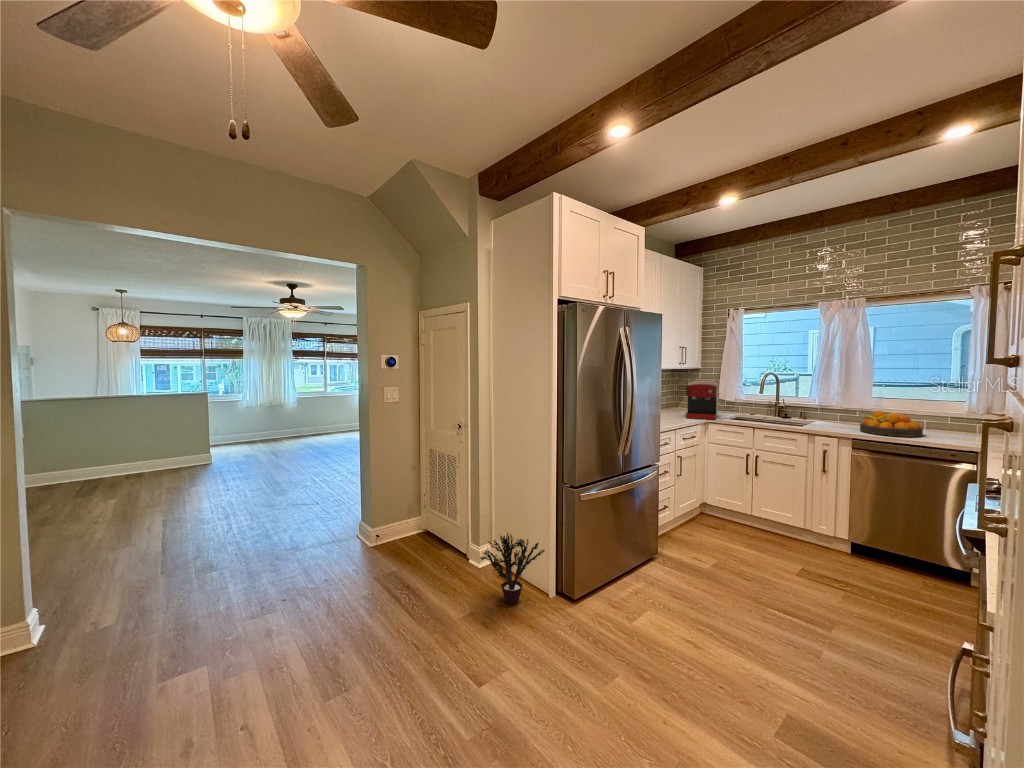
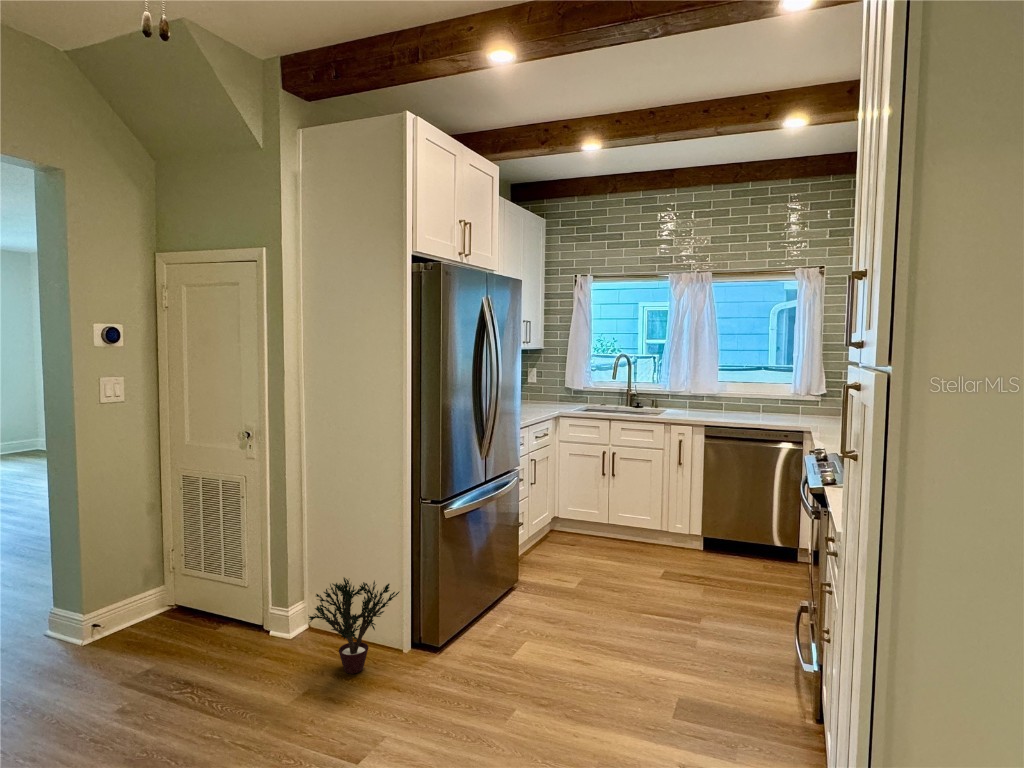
coffee maker: present [686,381,718,420] -> none [535,364,568,412]
fruit bowl: present [860,411,923,437] -> none [708,395,761,420]

